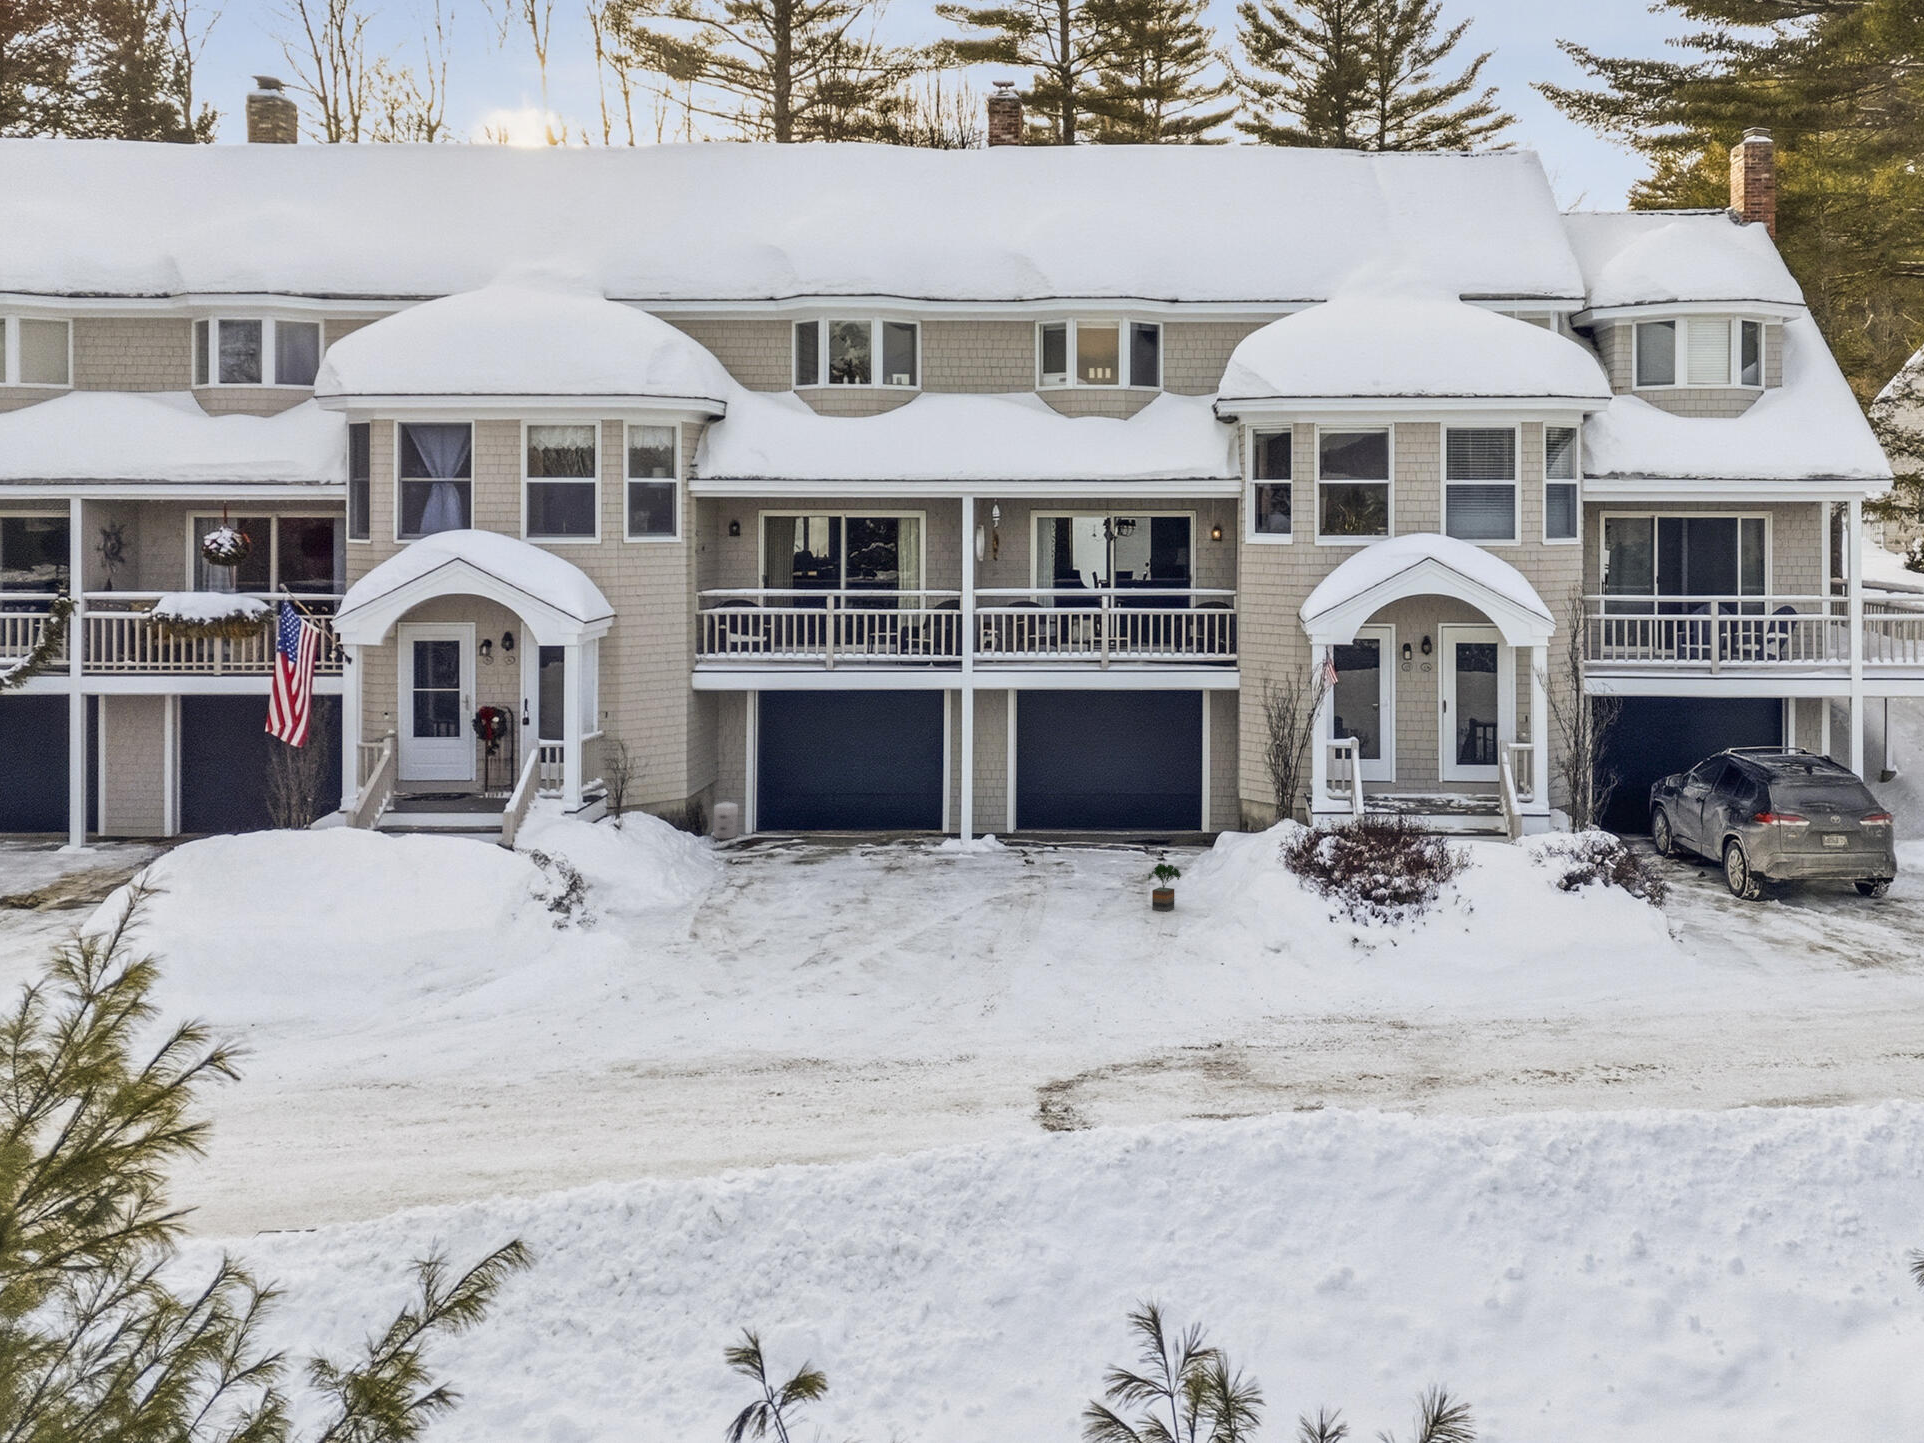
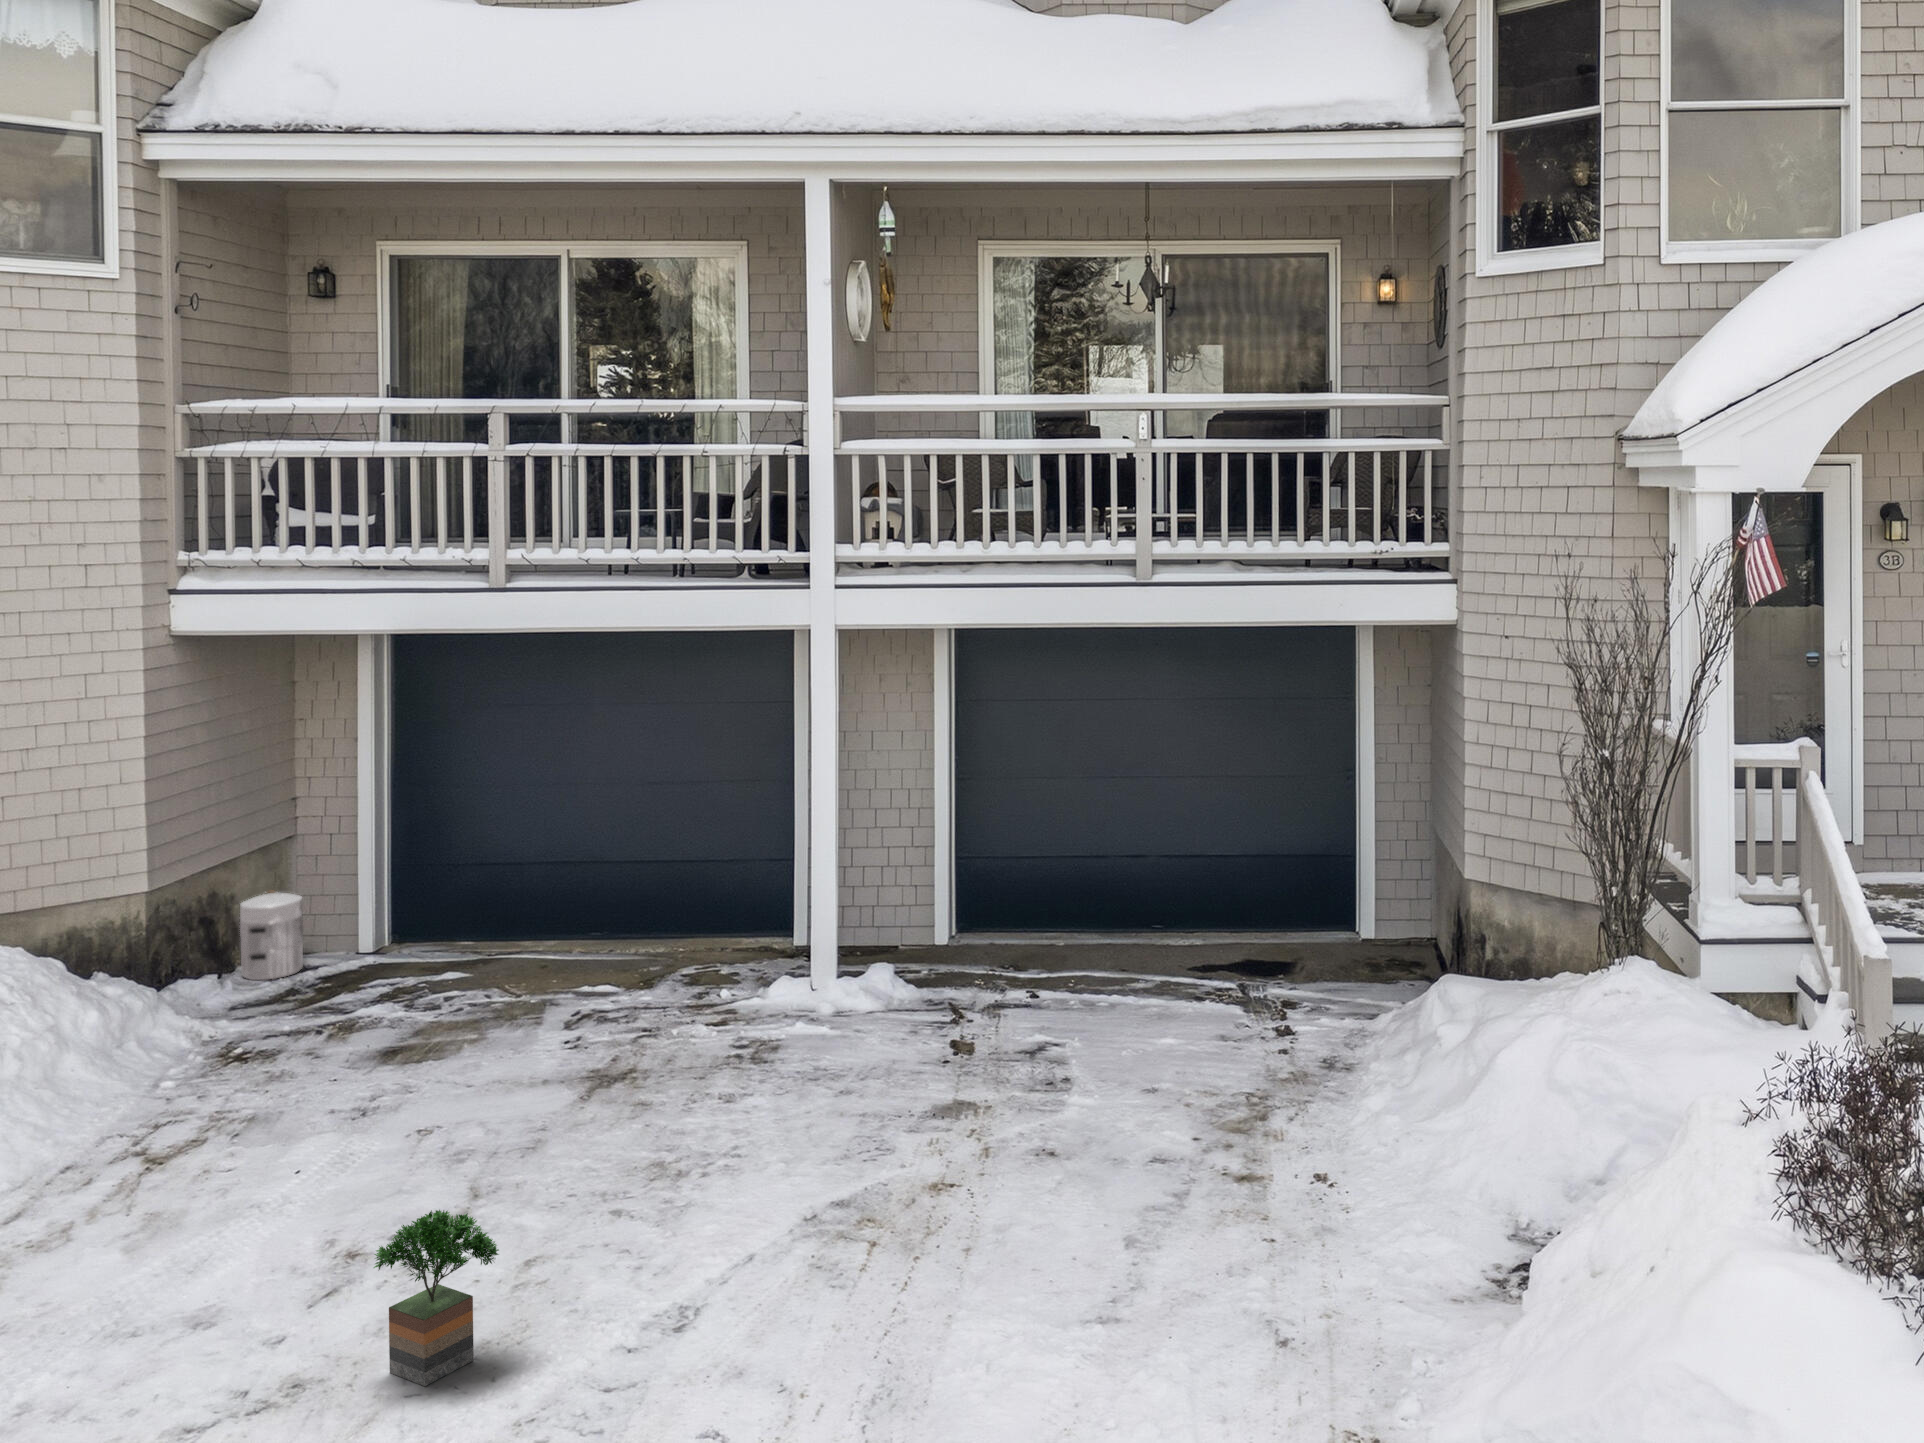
potted tree: present [1148,864,1181,912] -> present [374,1210,499,1386]

